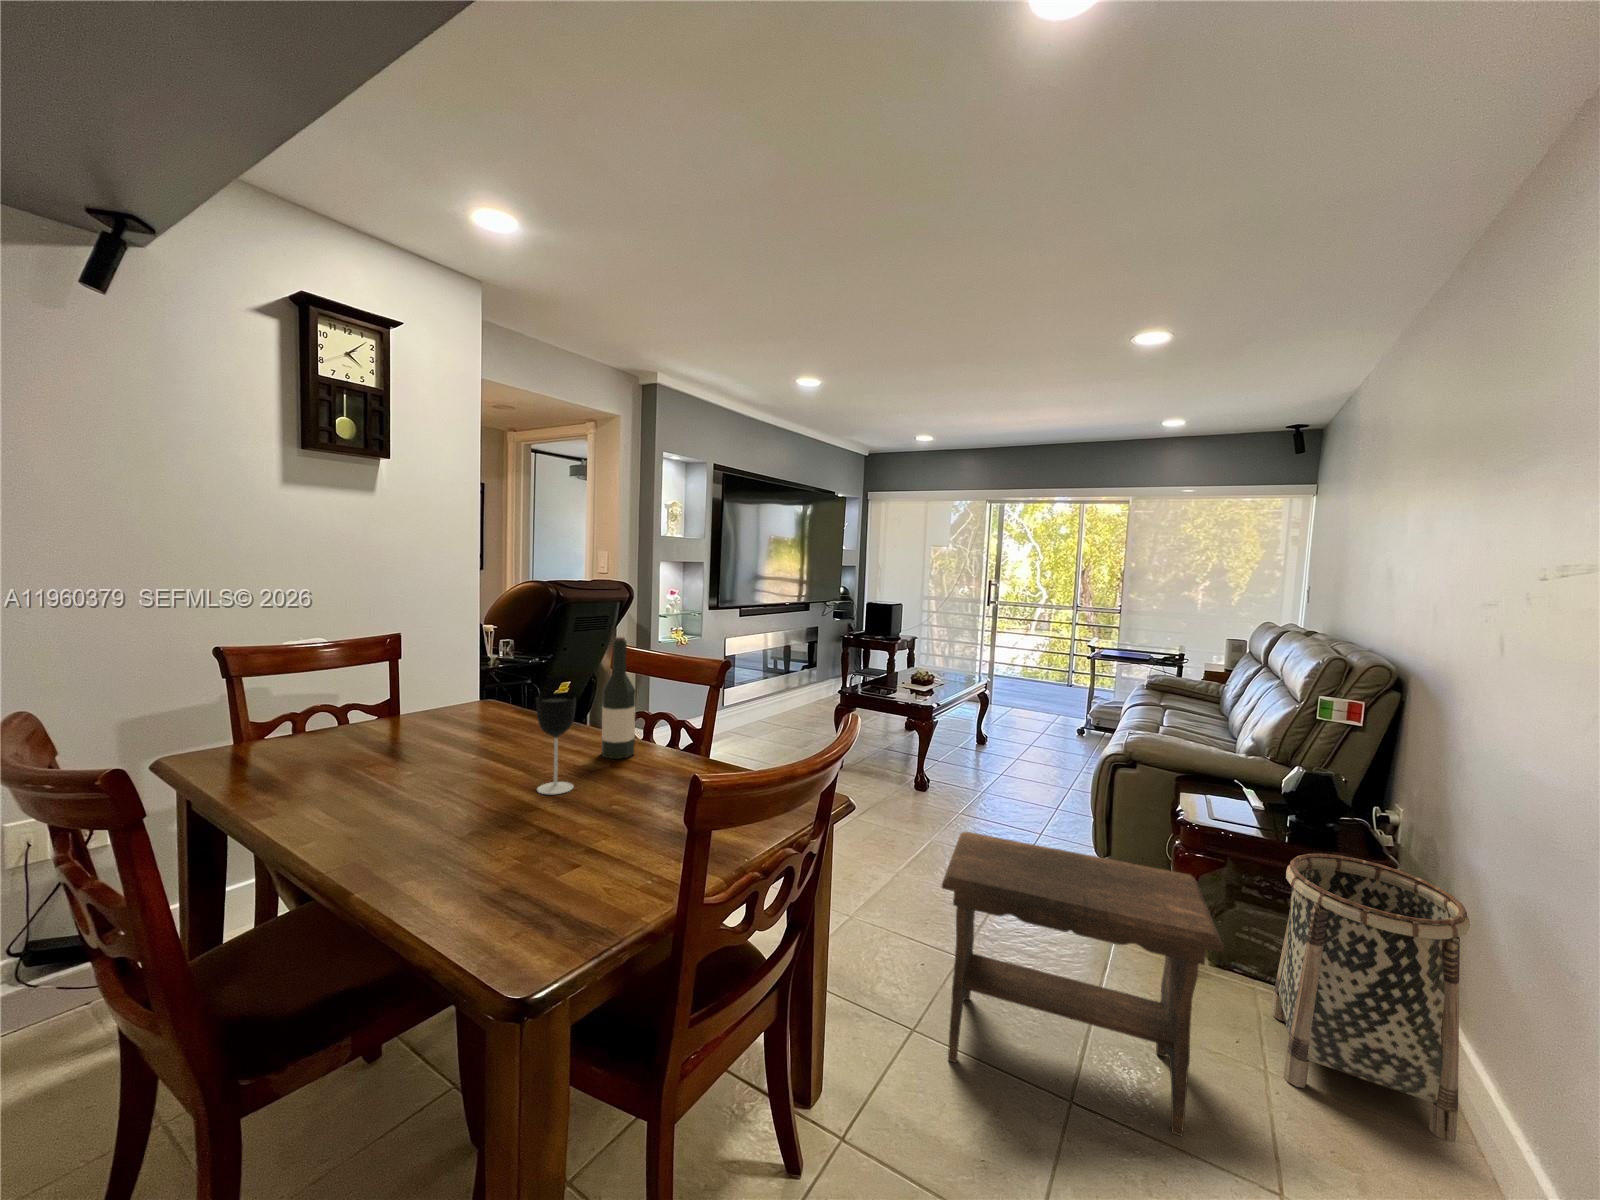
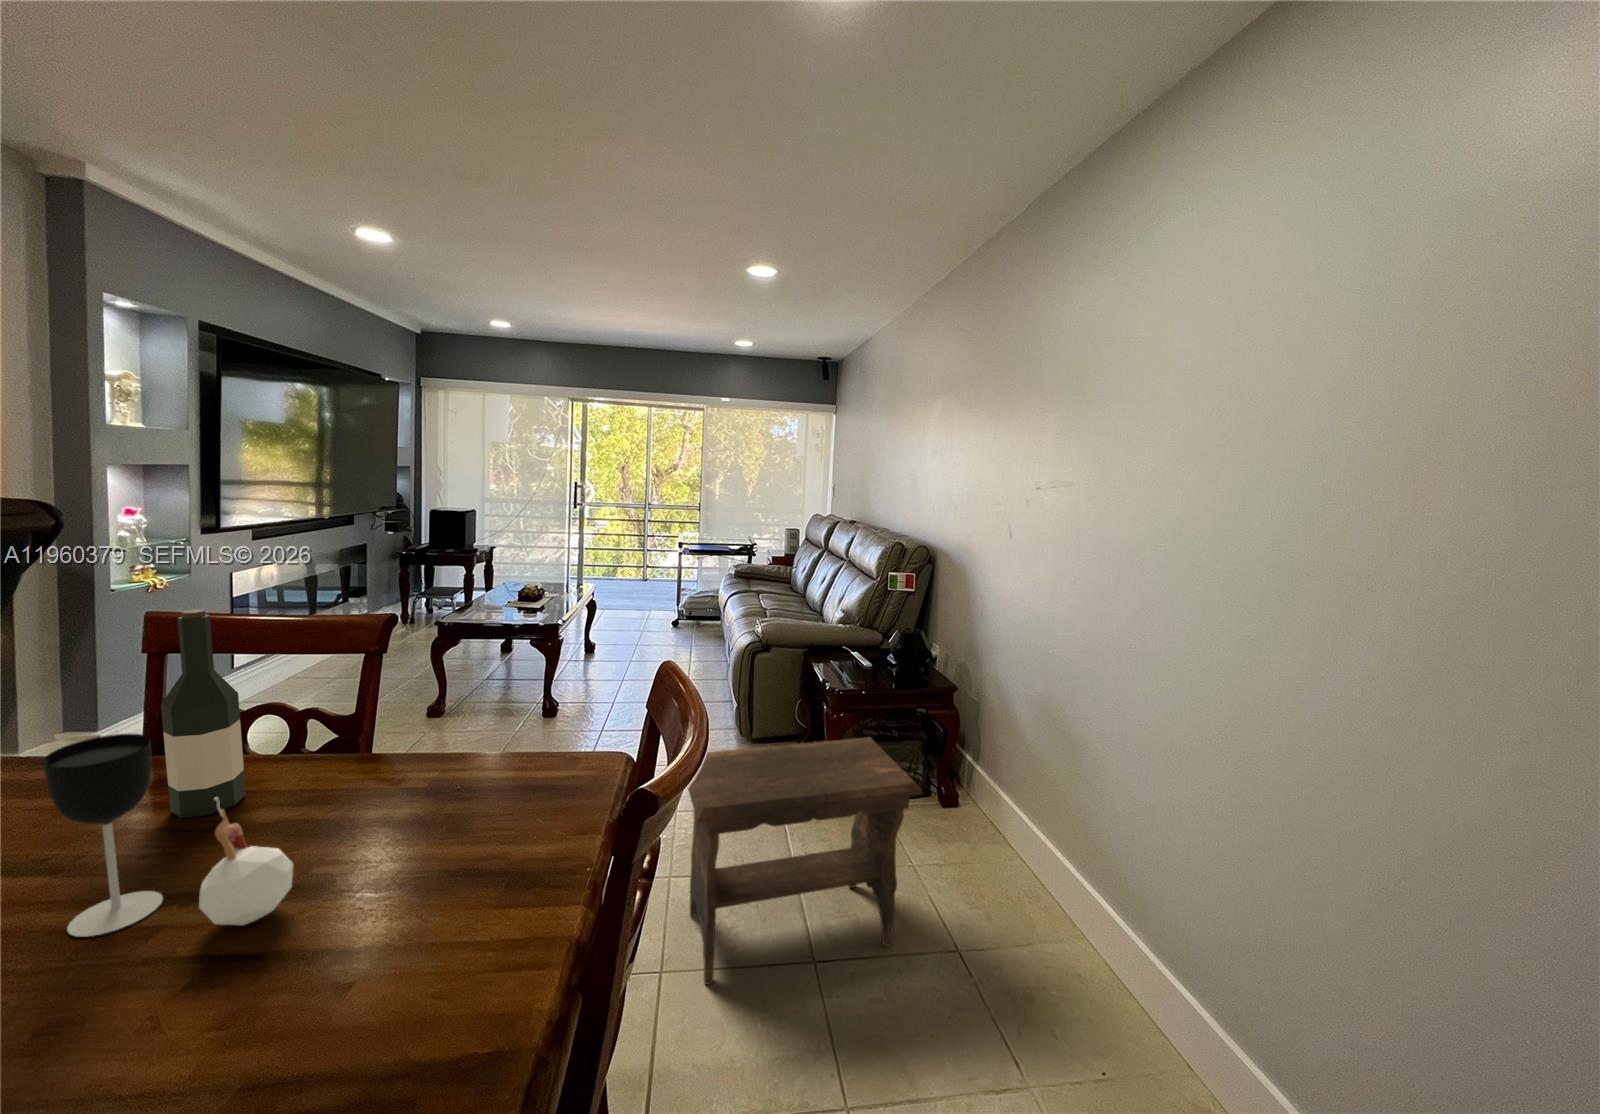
candle: none [575,734,617,809] -> present [199,798,293,925]
basket: present [1271,854,1470,1142] -> none [897,692,1014,868]

